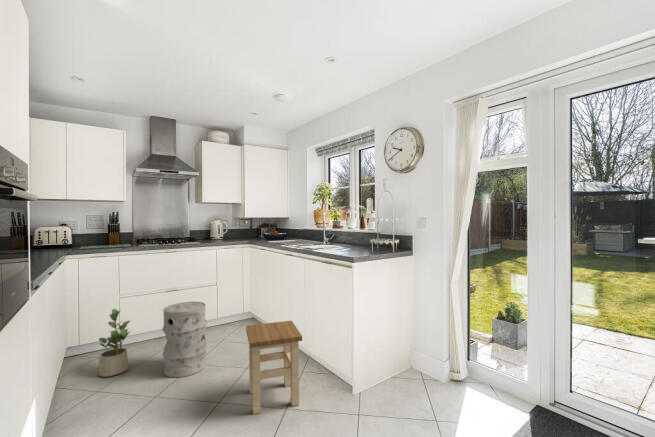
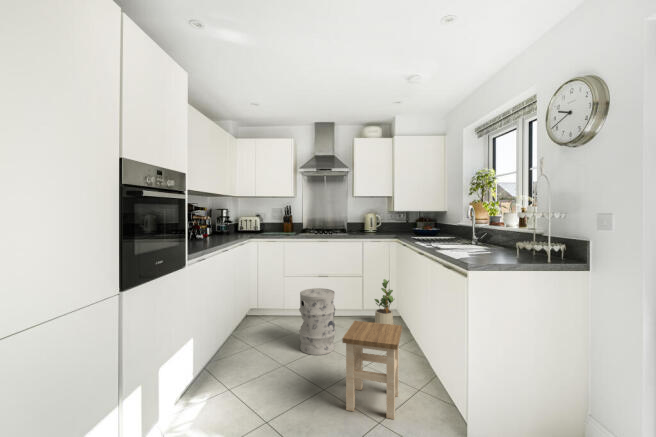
potted plant: present [98,309,130,377] -> present [375,279,394,325]

